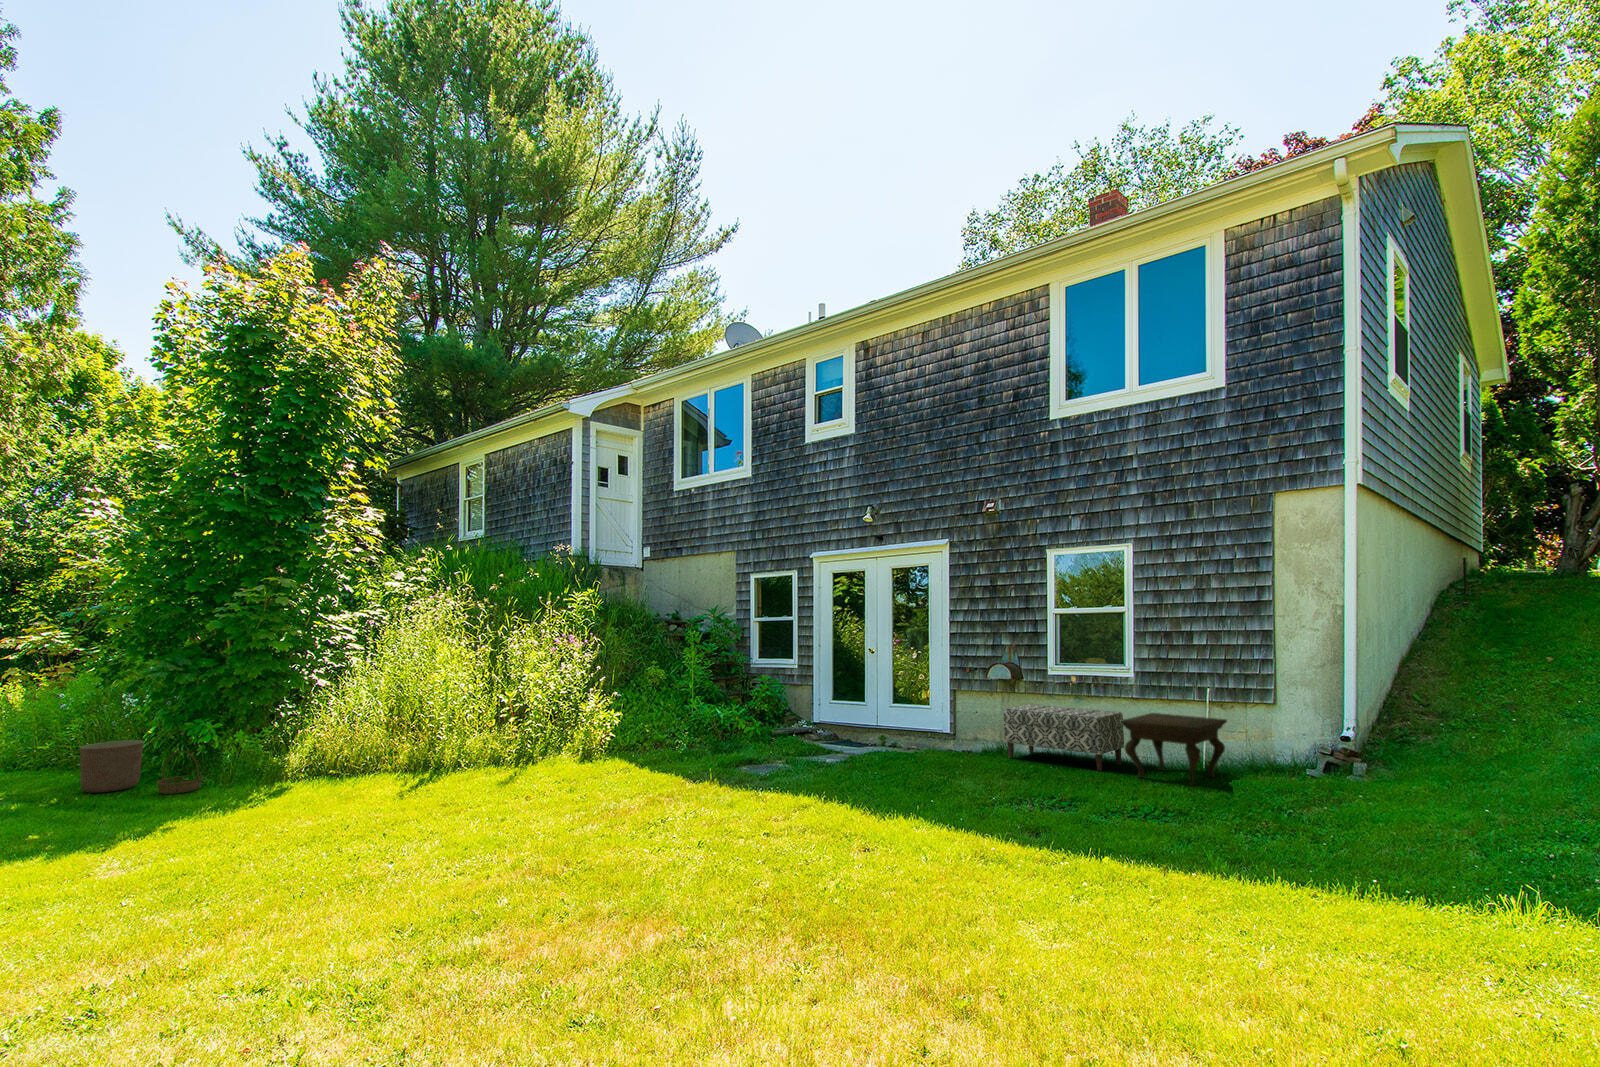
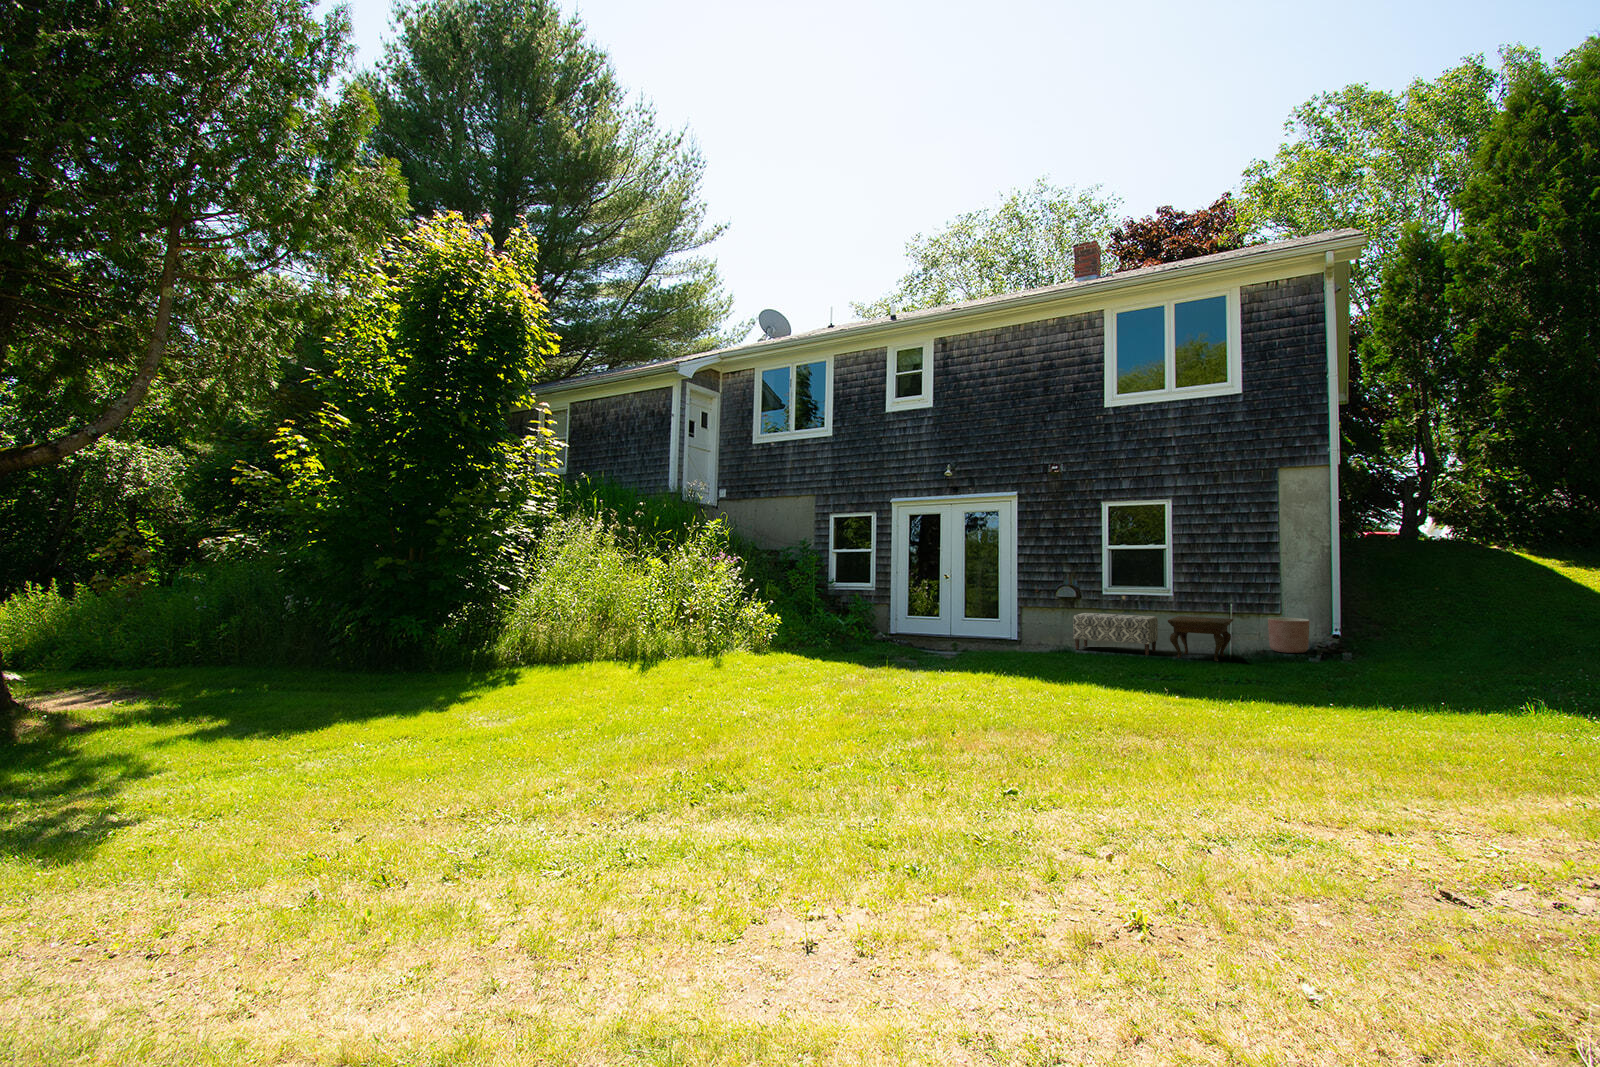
planter: present [80,740,143,793] -> present [1268,618,1310,653]
basket: present [156,751,204,794] -> none [478,649,510,682]

